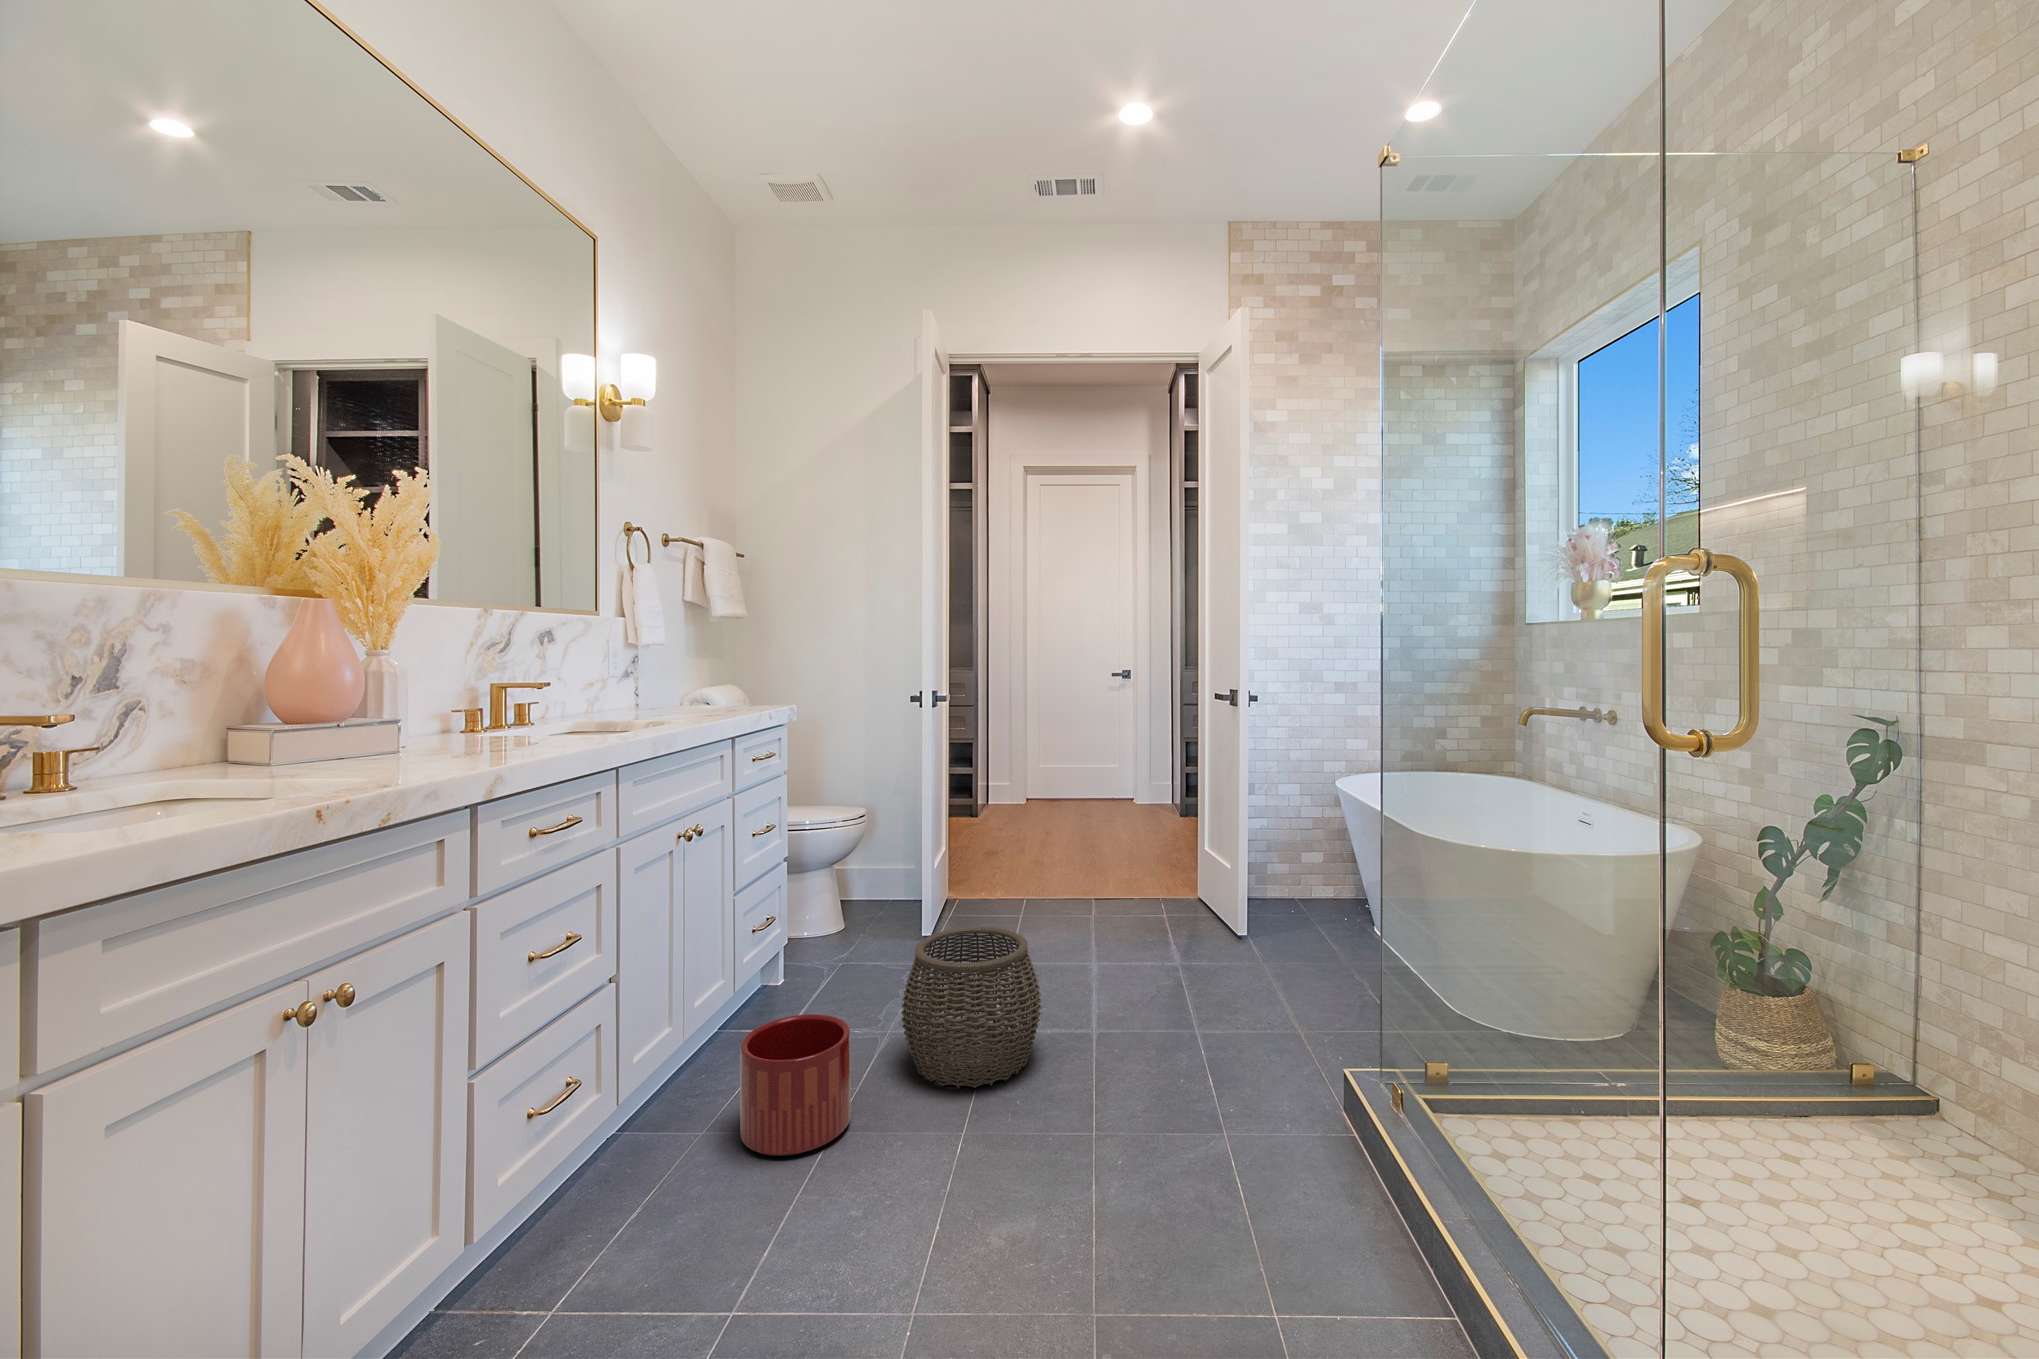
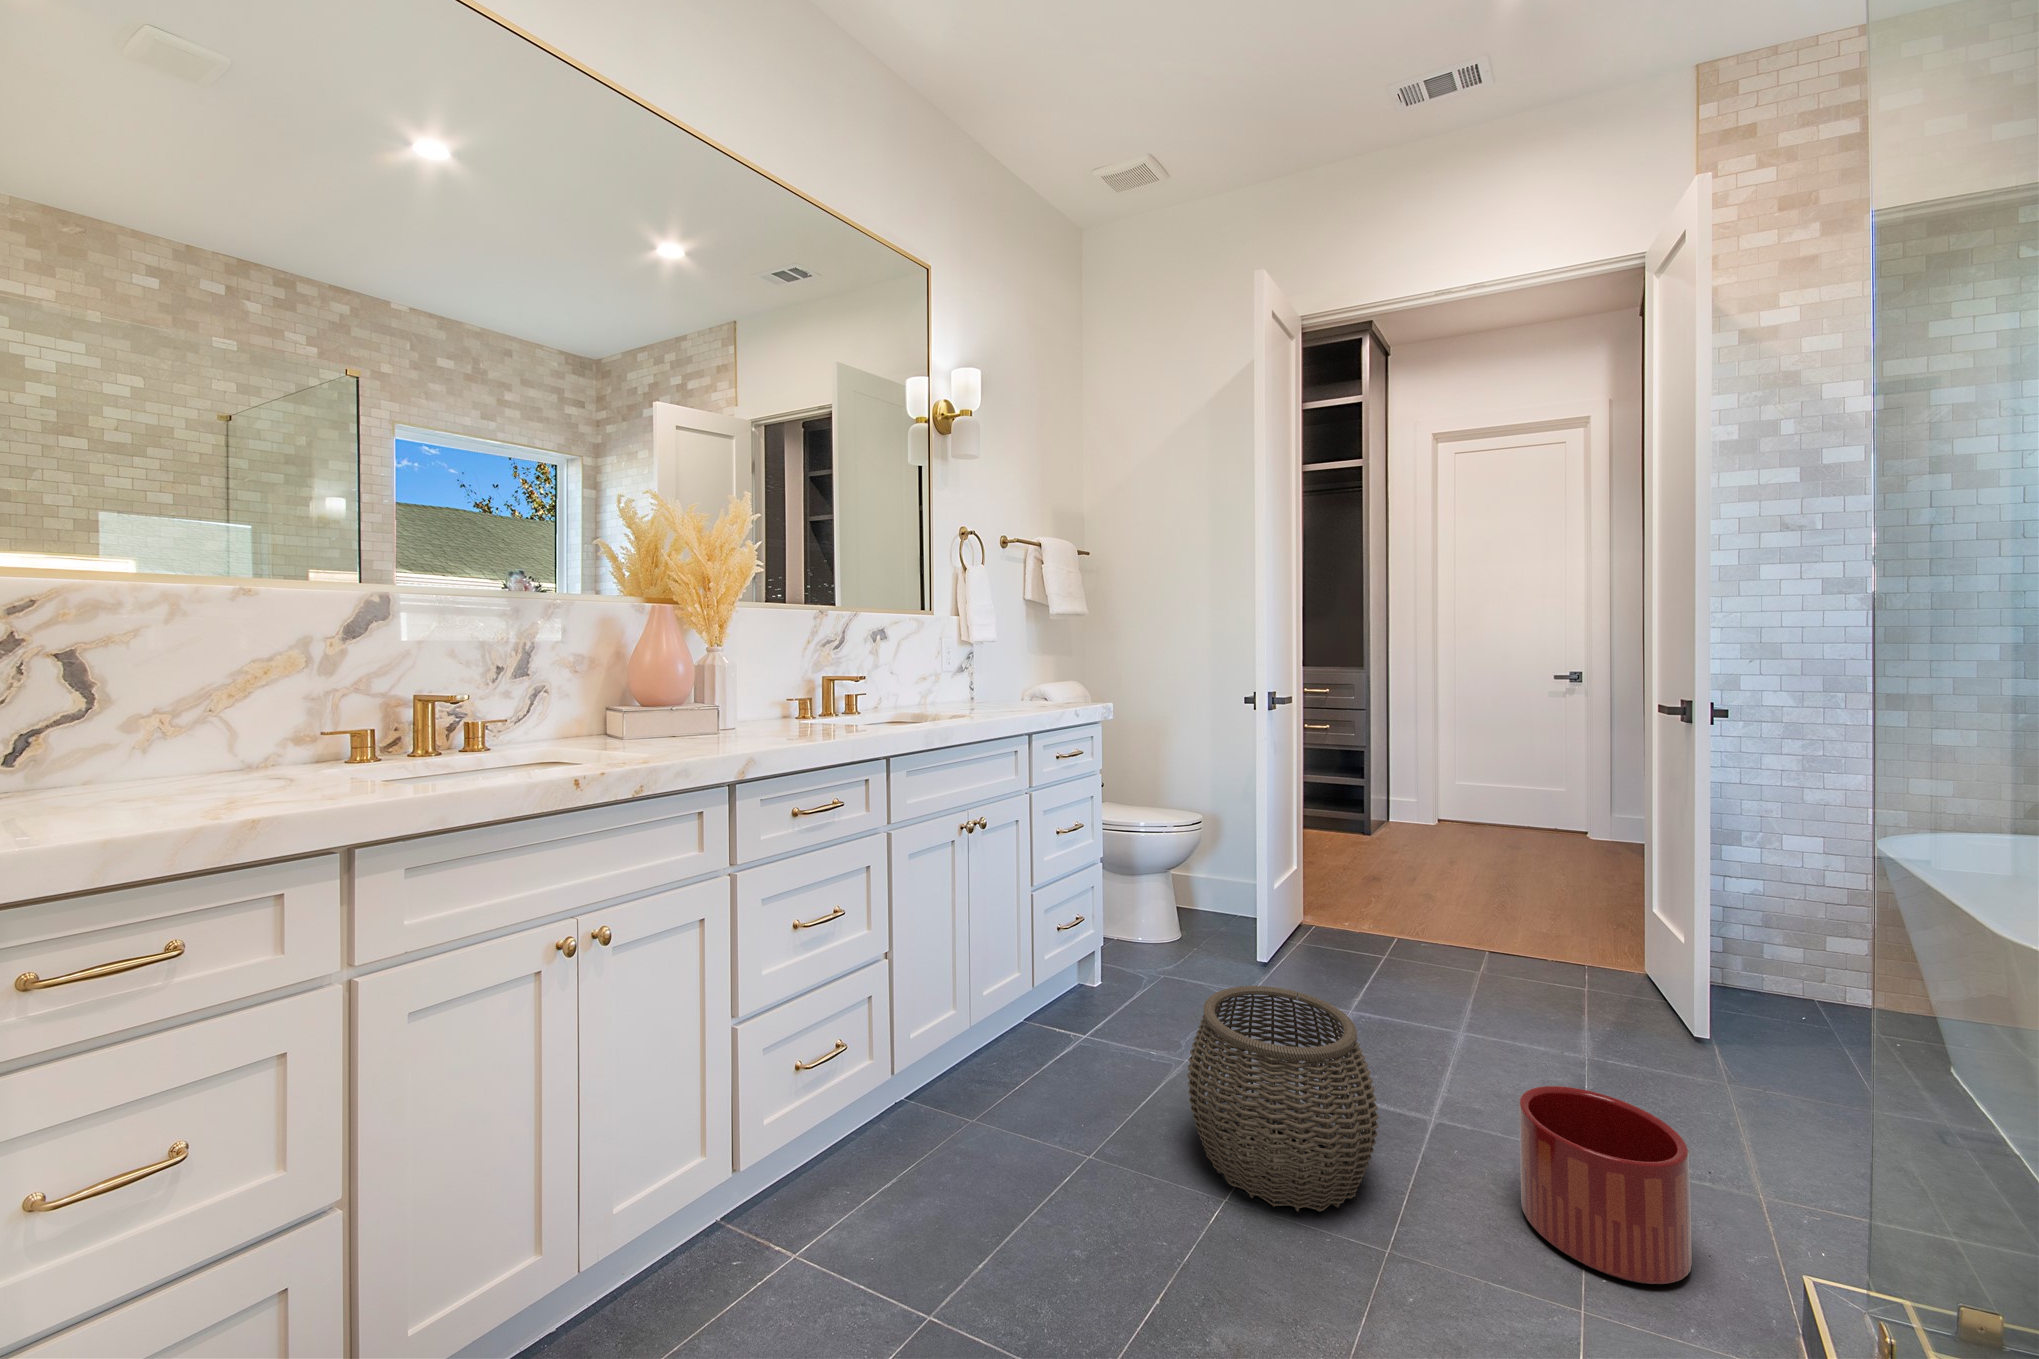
planter: present [740,1014,851,1156] -> present [1519,1086,1692,1284]

